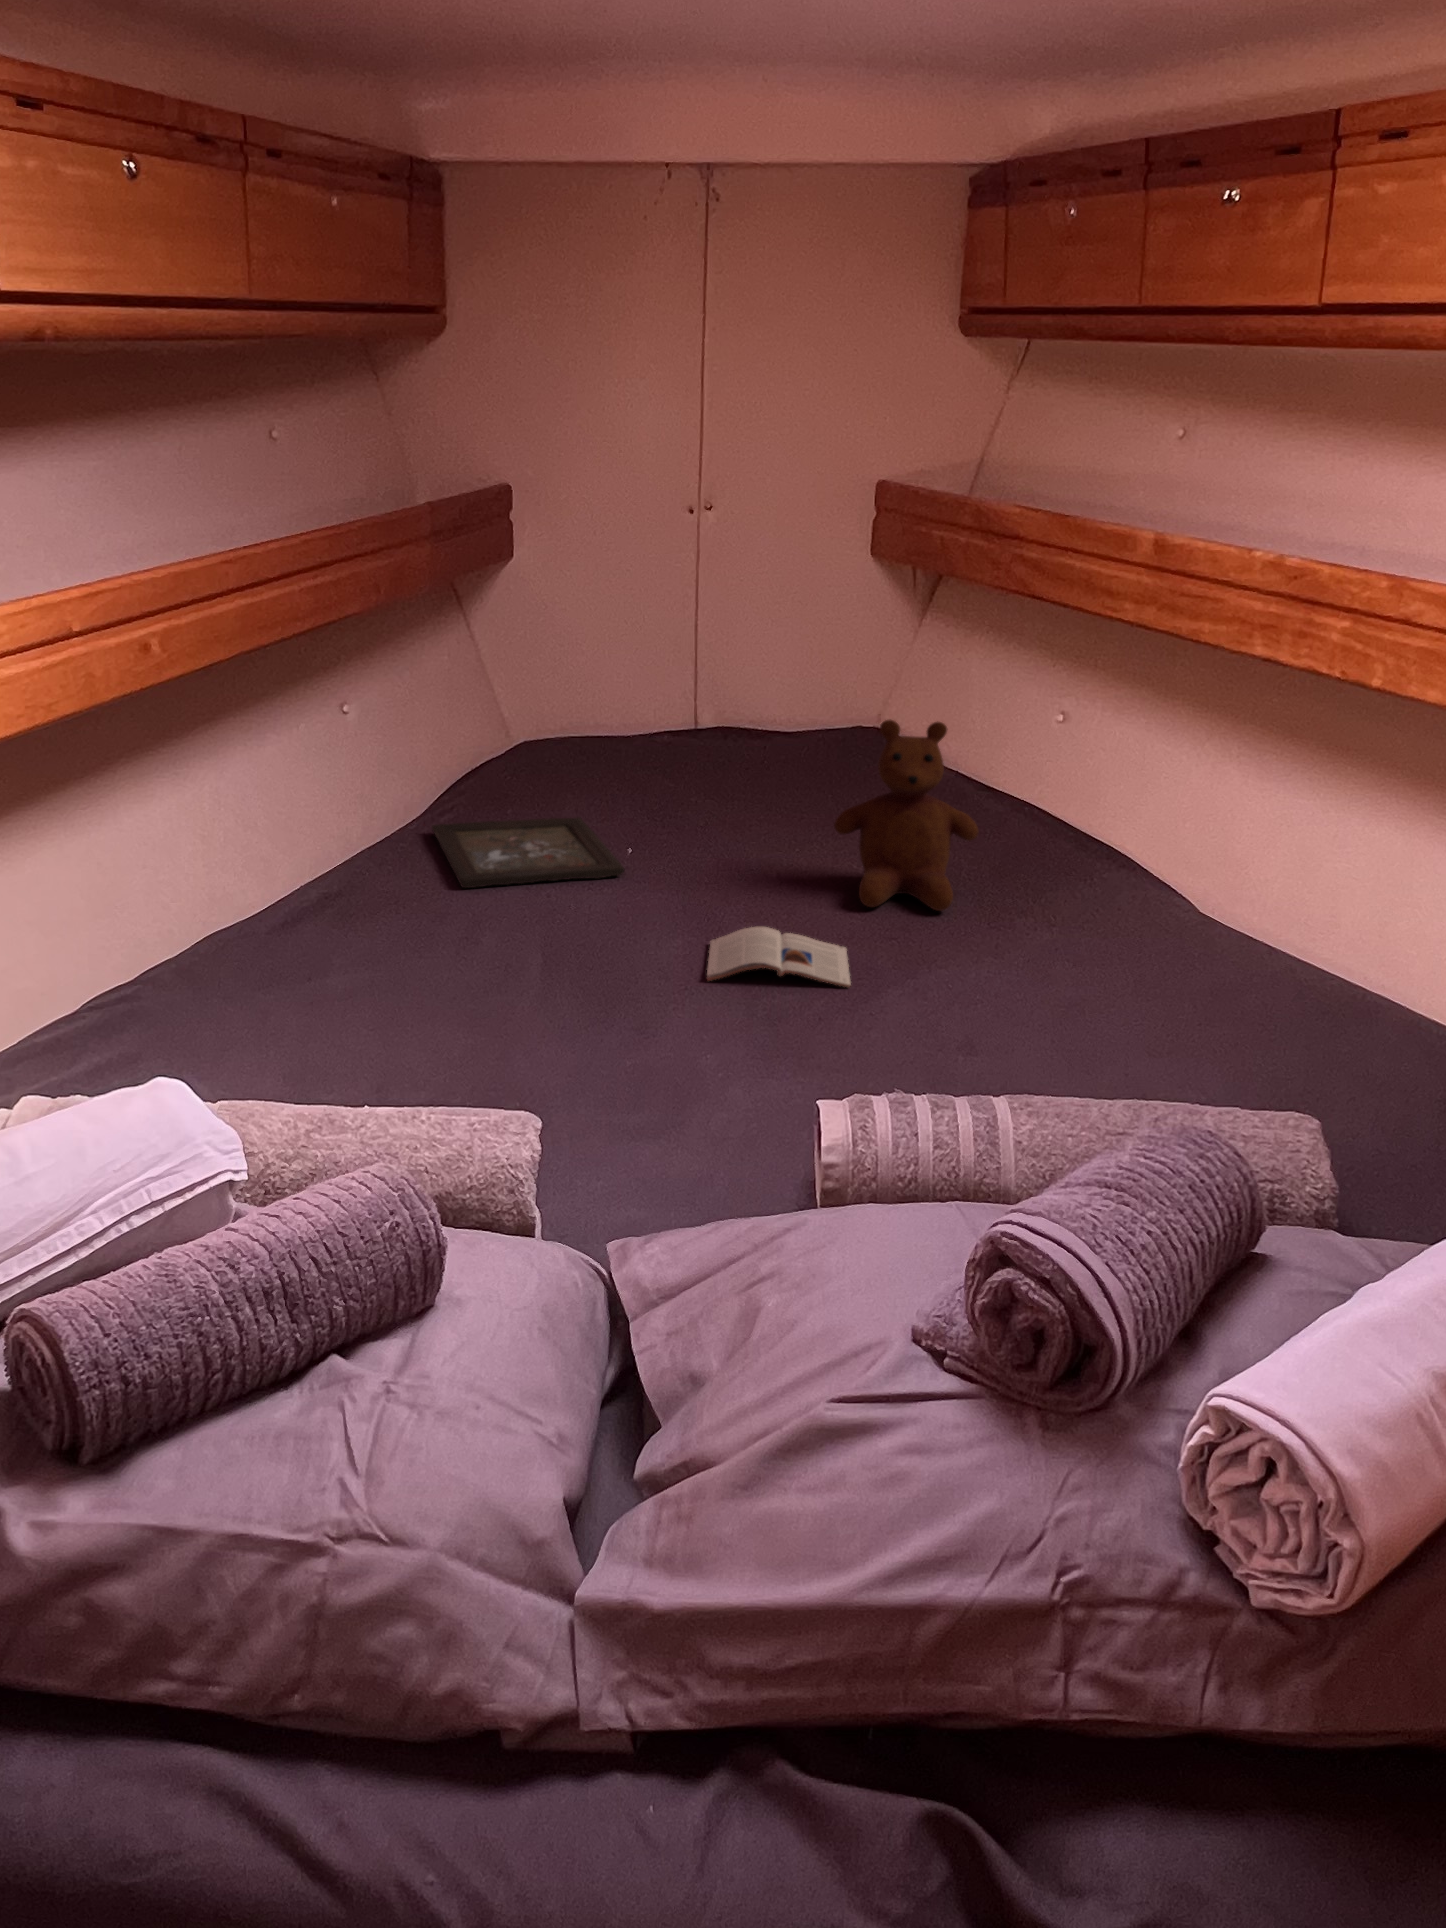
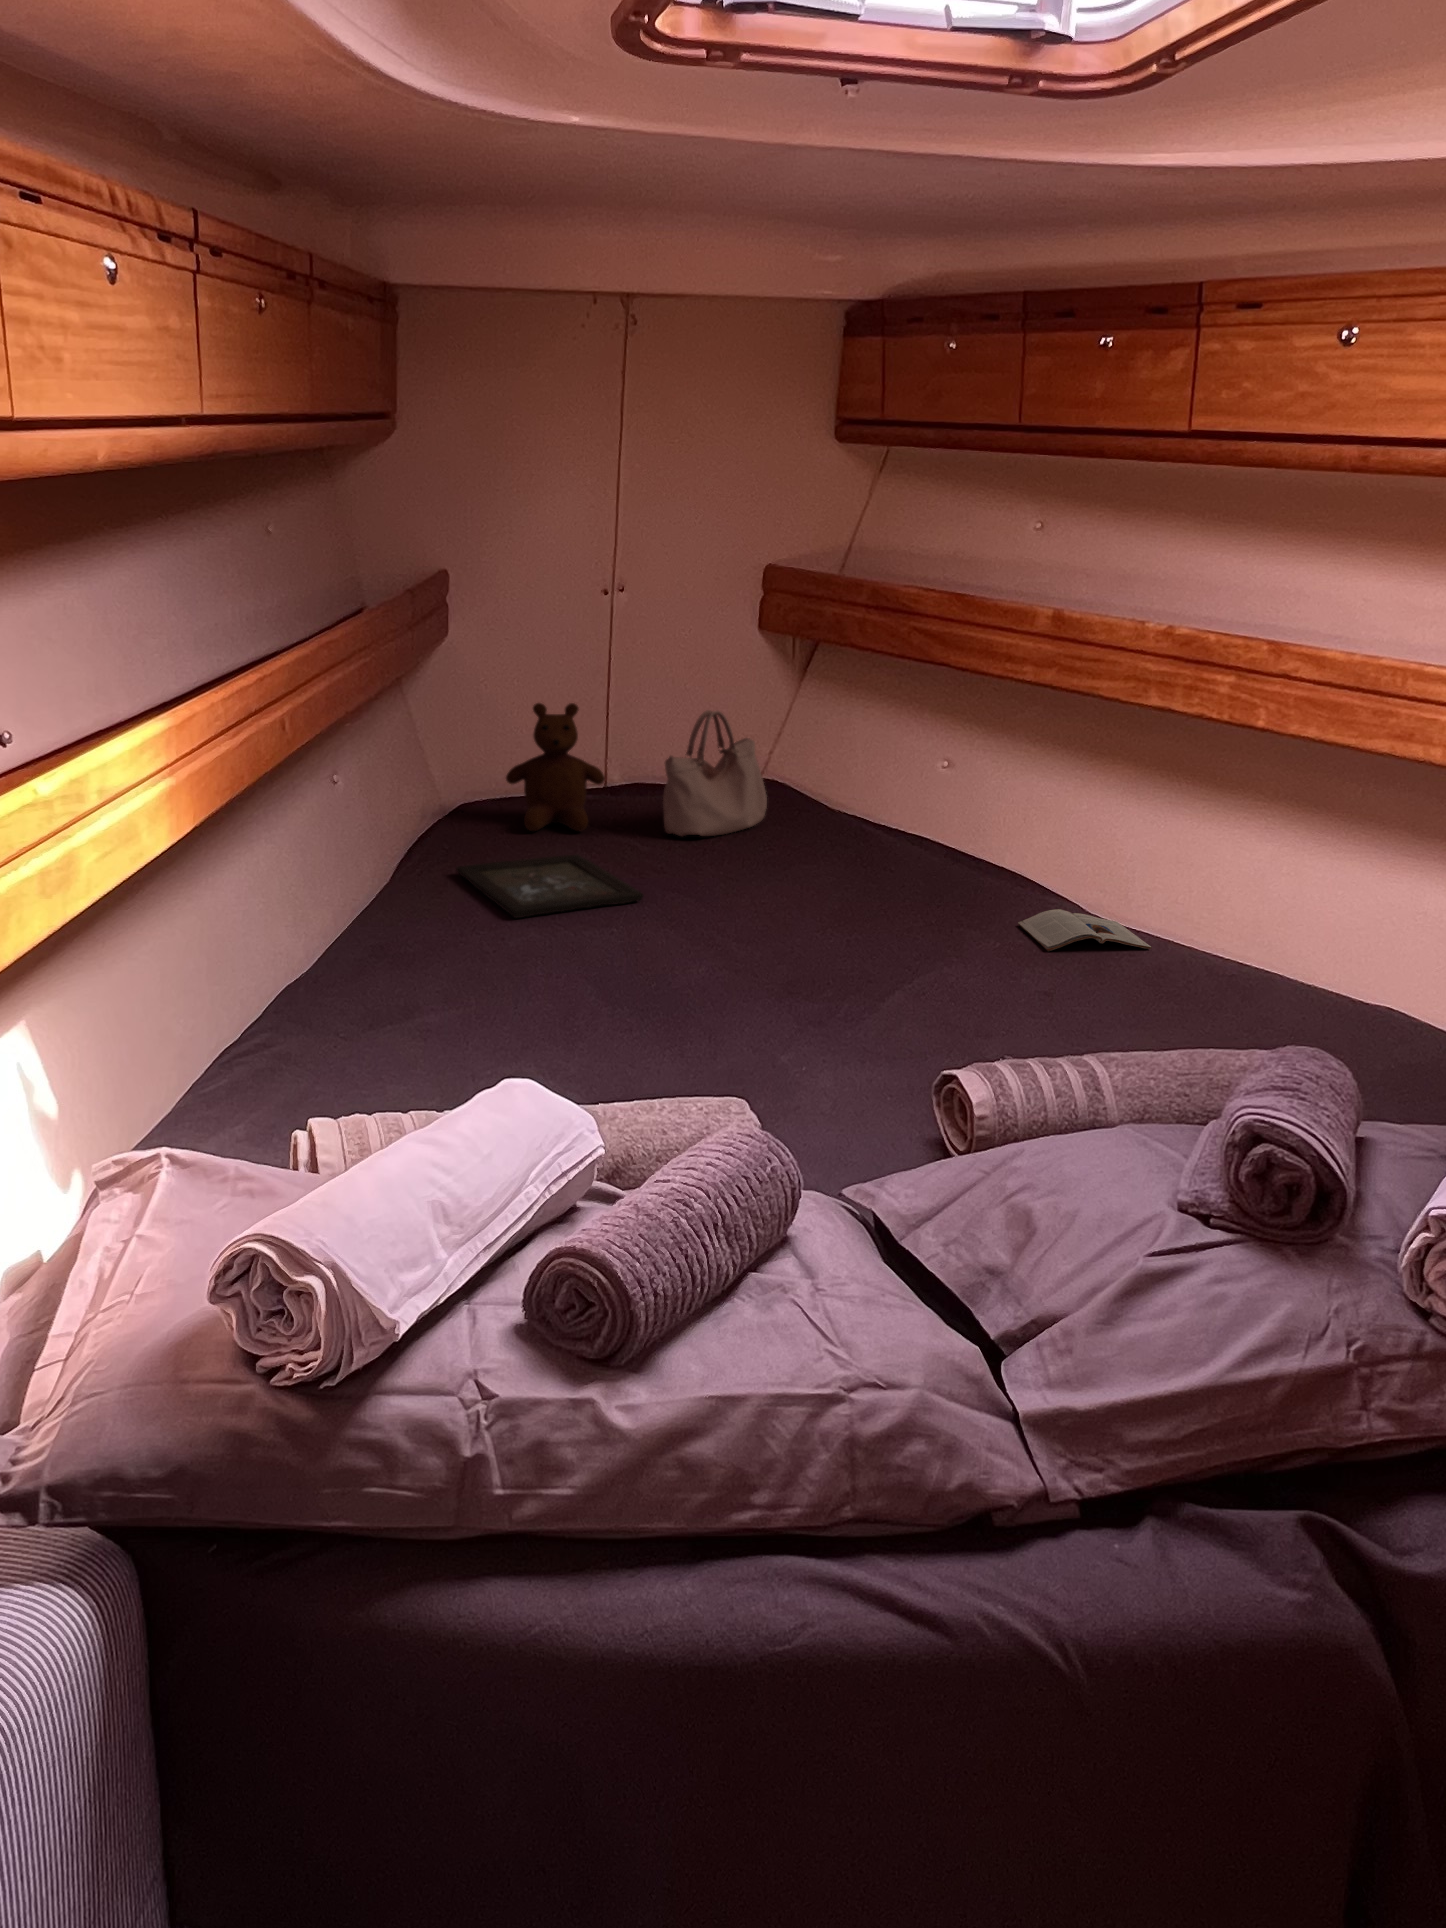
handbag: none [699,654,833,803] -> present [663,710,767,836]
teddy bear: present [834,720,979,911] -> present [506,703,605,831]
magazine: present [707,927,851,987] -> present [1018,909,1152,951]

